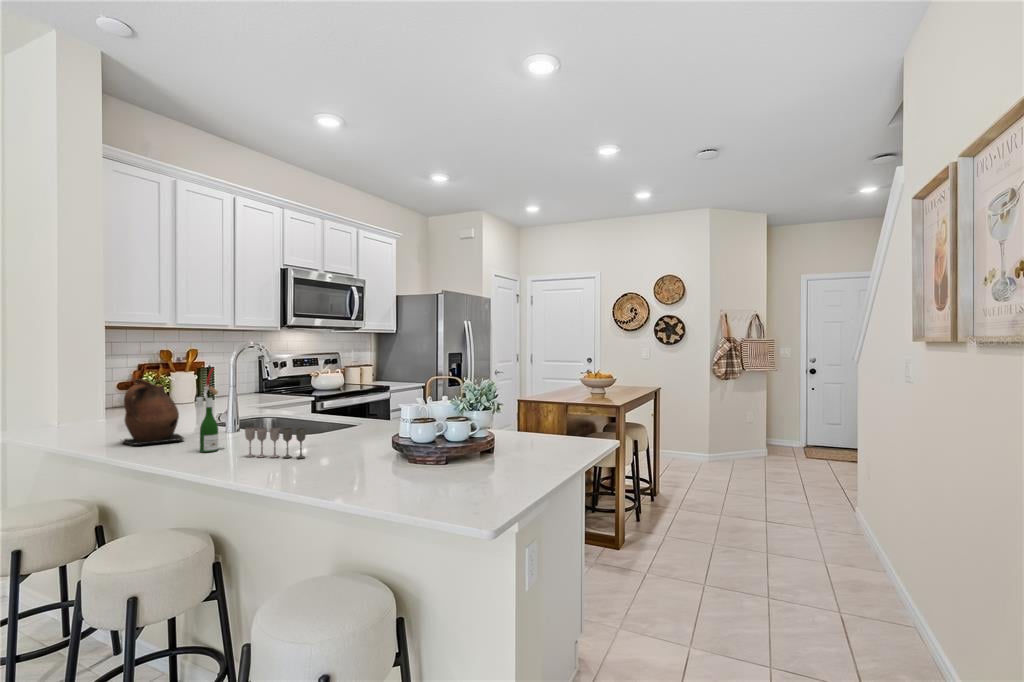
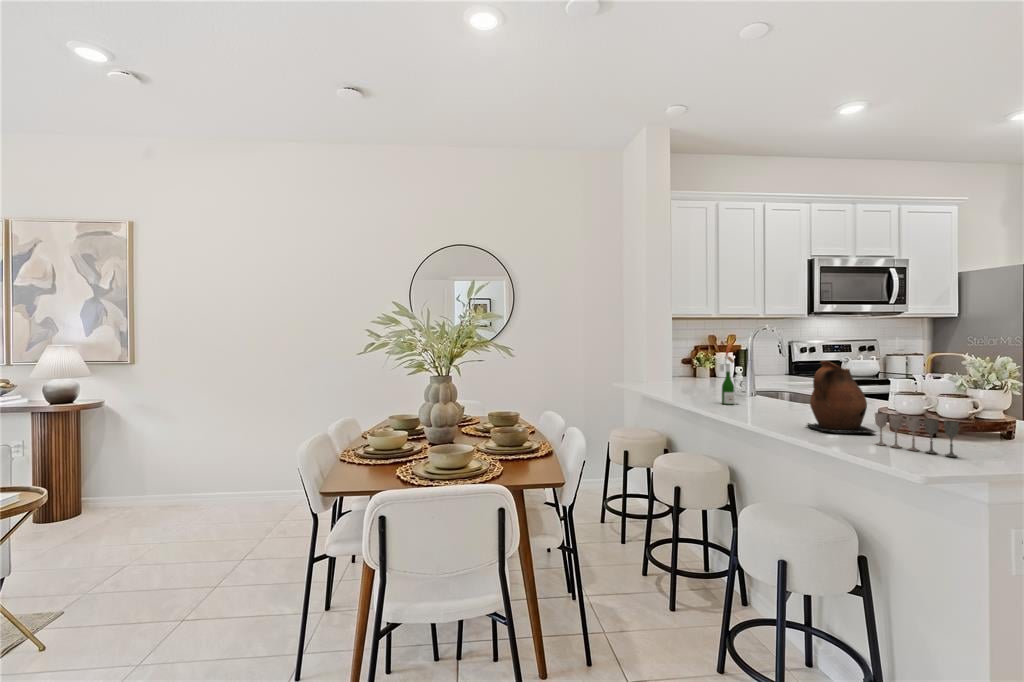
ceramic pitcher: present [123,379,184,445] -> present [808,361,876,433]
wine glass: present [245,427,306,458] -> present [875,413,959,457]

